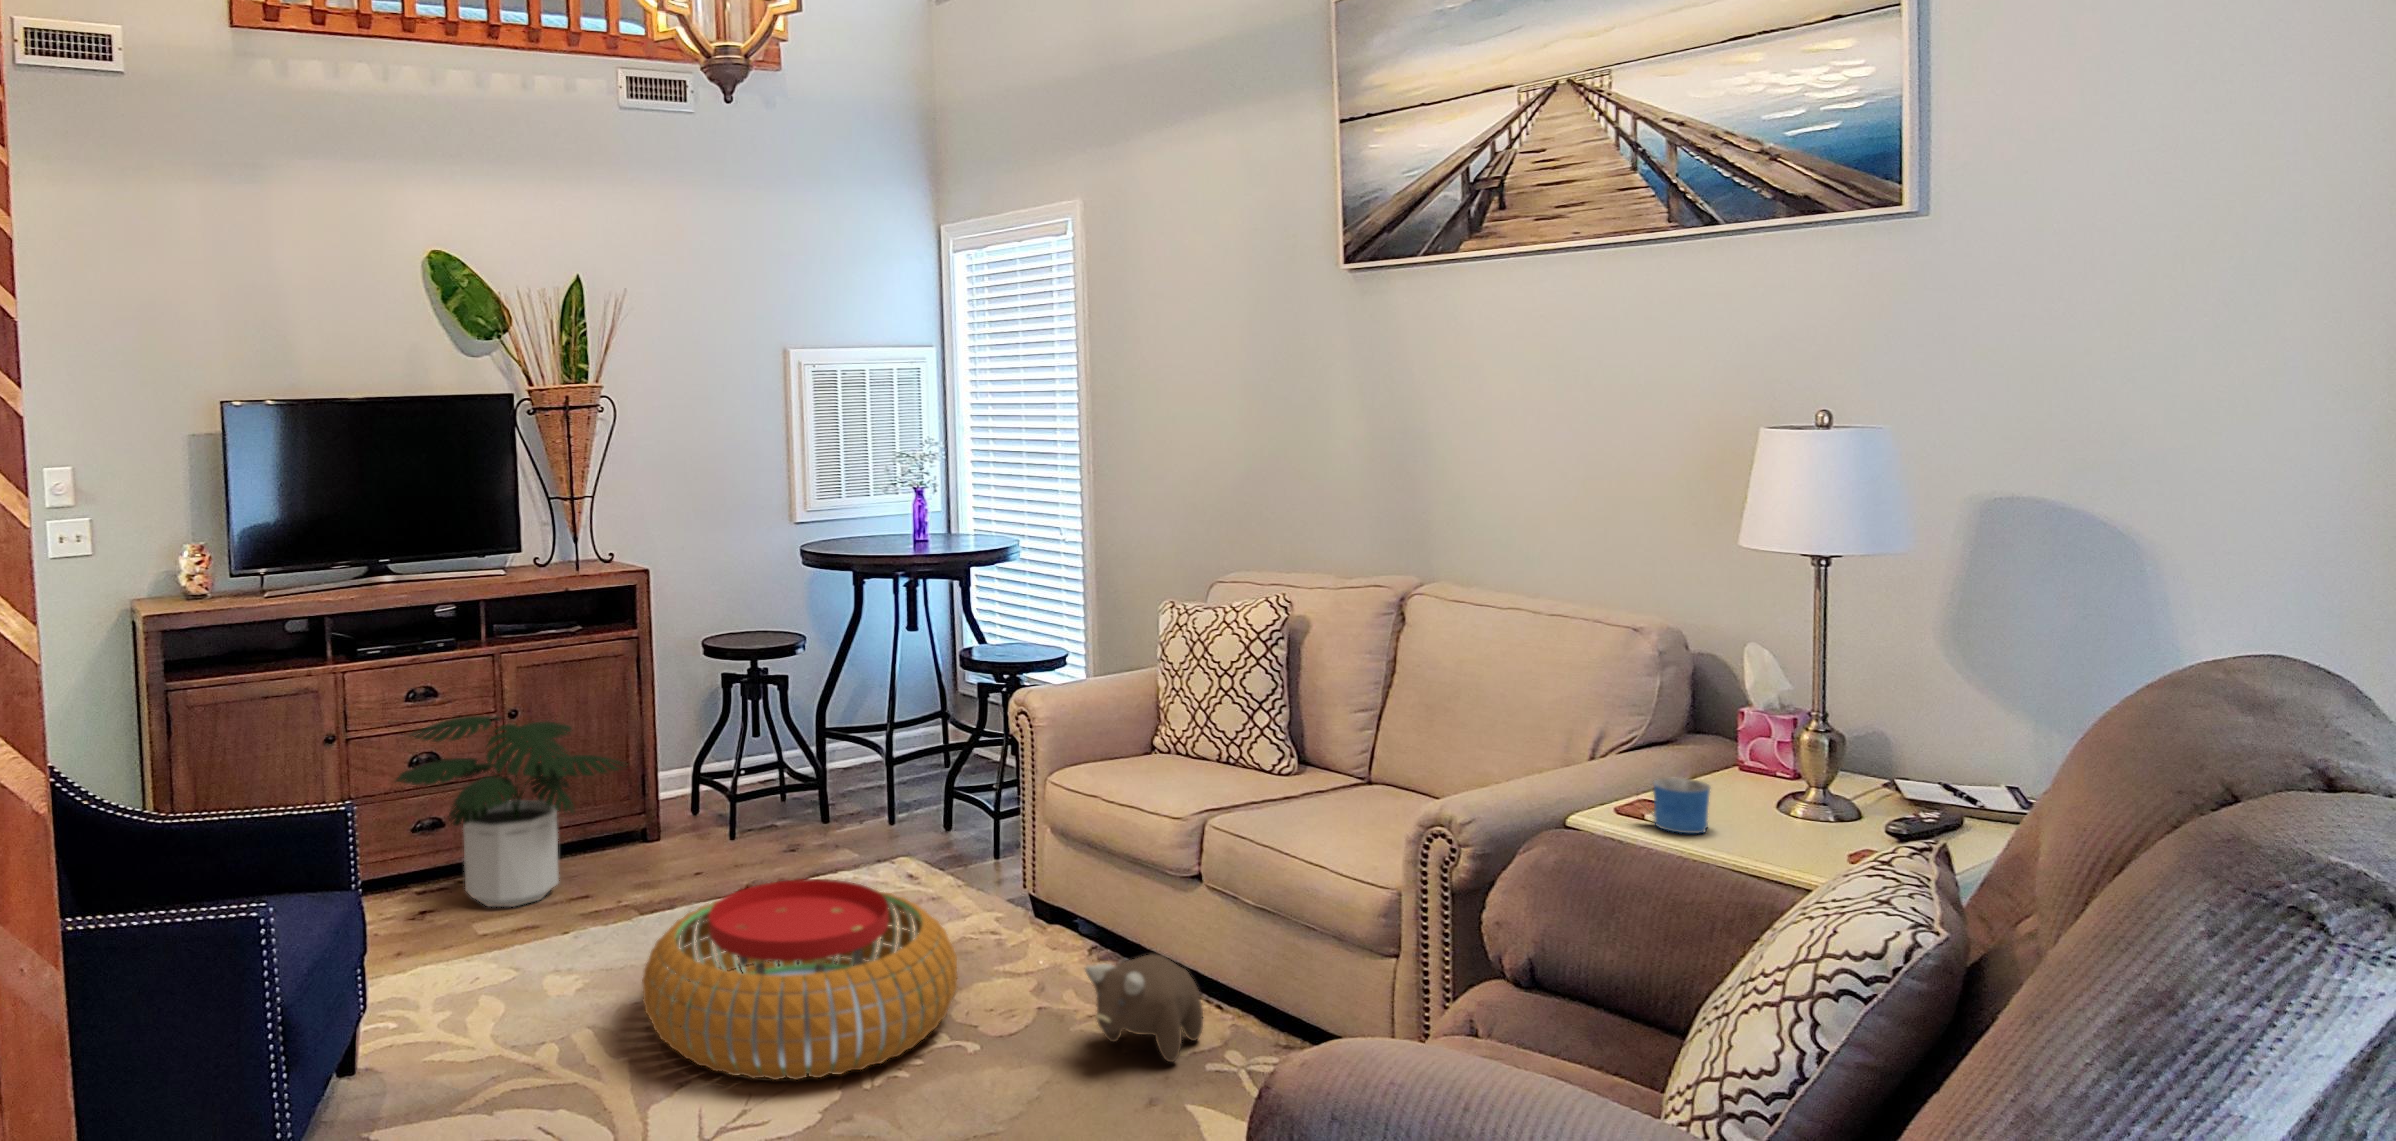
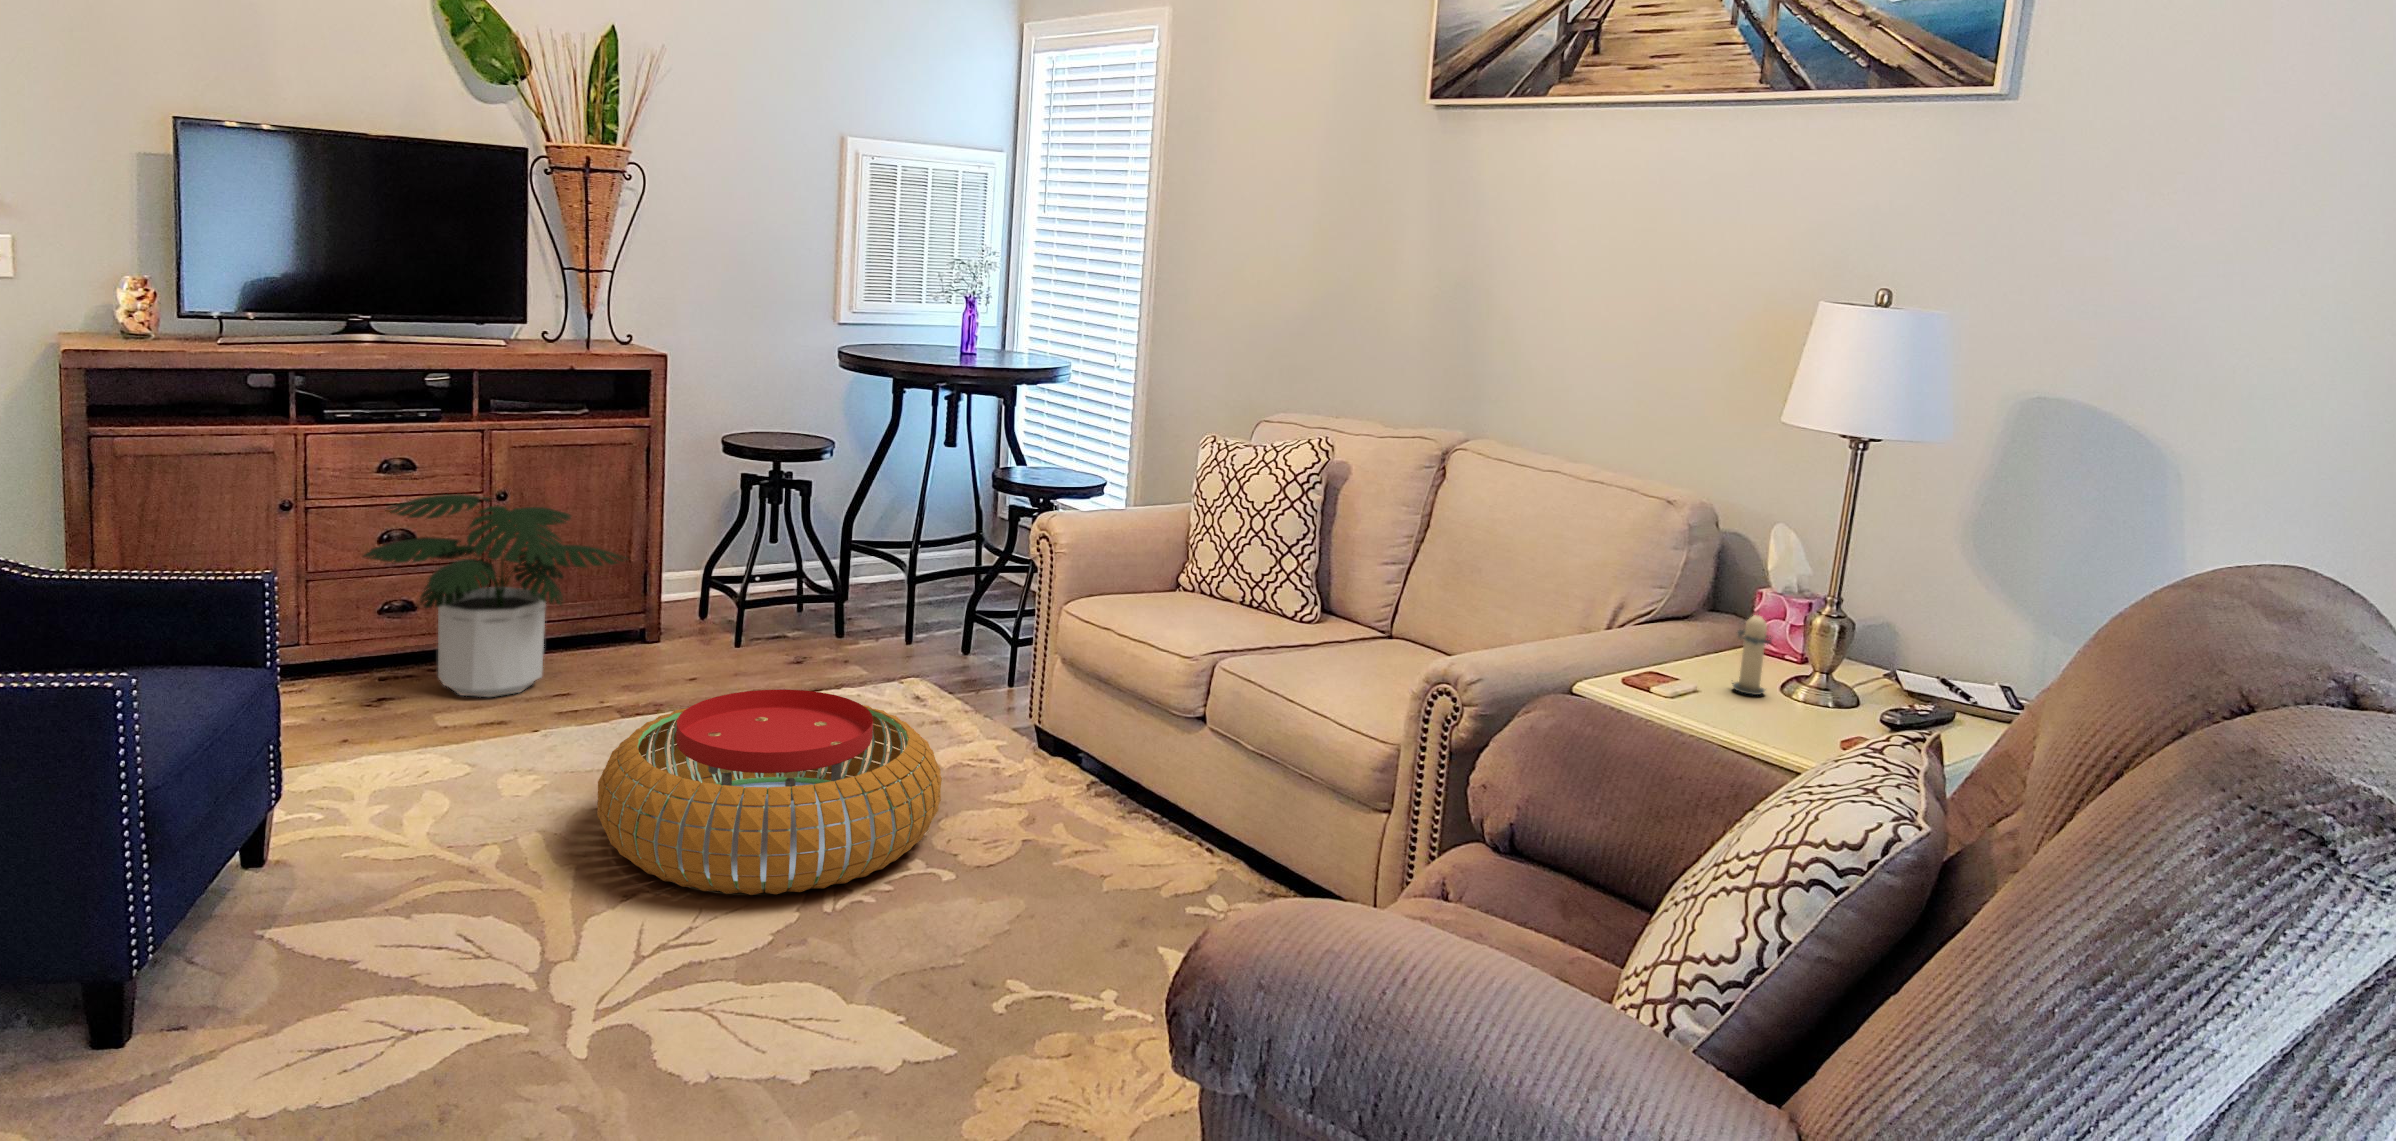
candle: none [1727,733,1774,819] -> present [1732,615,1772,695]
mug: present [1642,778,1710,833] -> none [1639,649,1713,706]
plush toy: present [1085,954,1203,1062] -> none [1067,790,1186,899]

